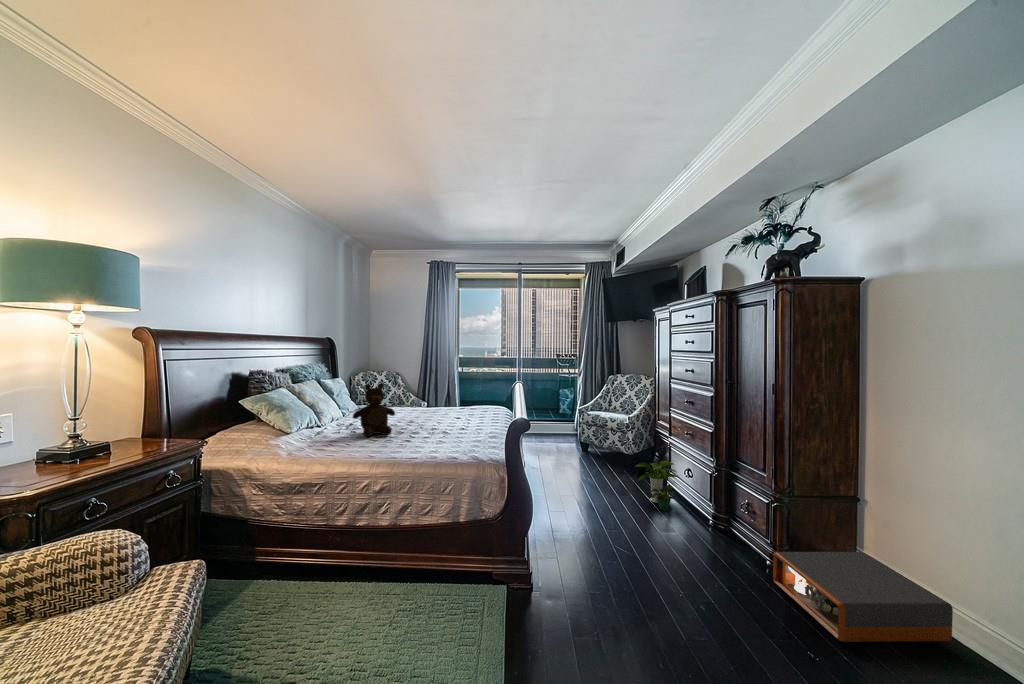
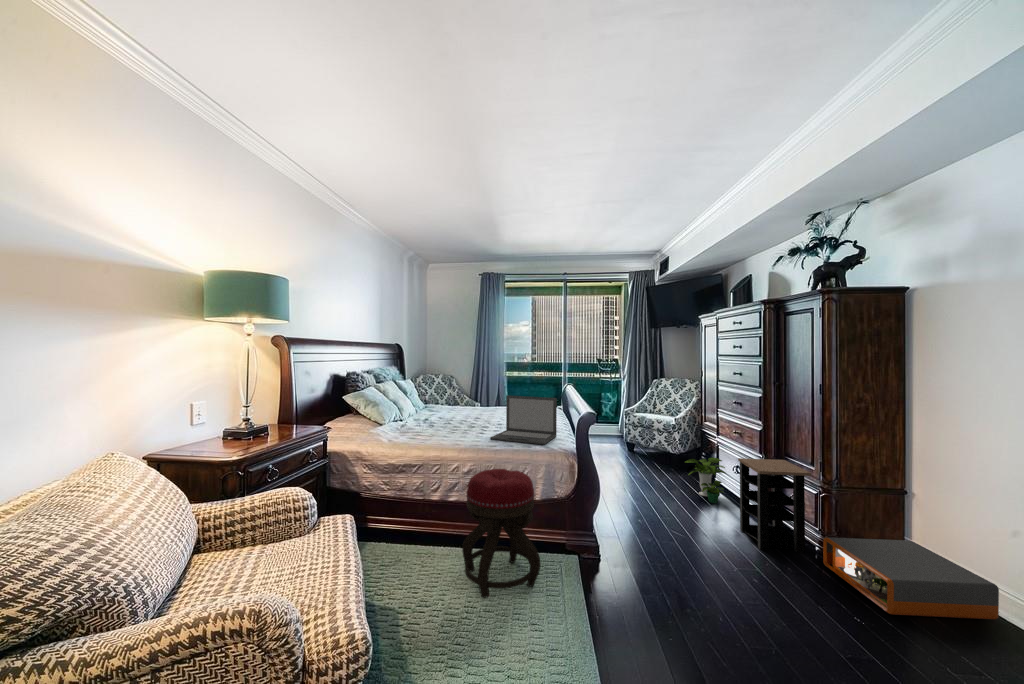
teddy bear: present [353,383,395,437] -> none [434,382,470,429]
laptop: none [411,398,489,456] -> present [491,395,557,445]
side table: none [687,464,762,568] -> present [738,458,811,553]
ottoman: none [364,488,455,648] -> present [462,469,540,598]

